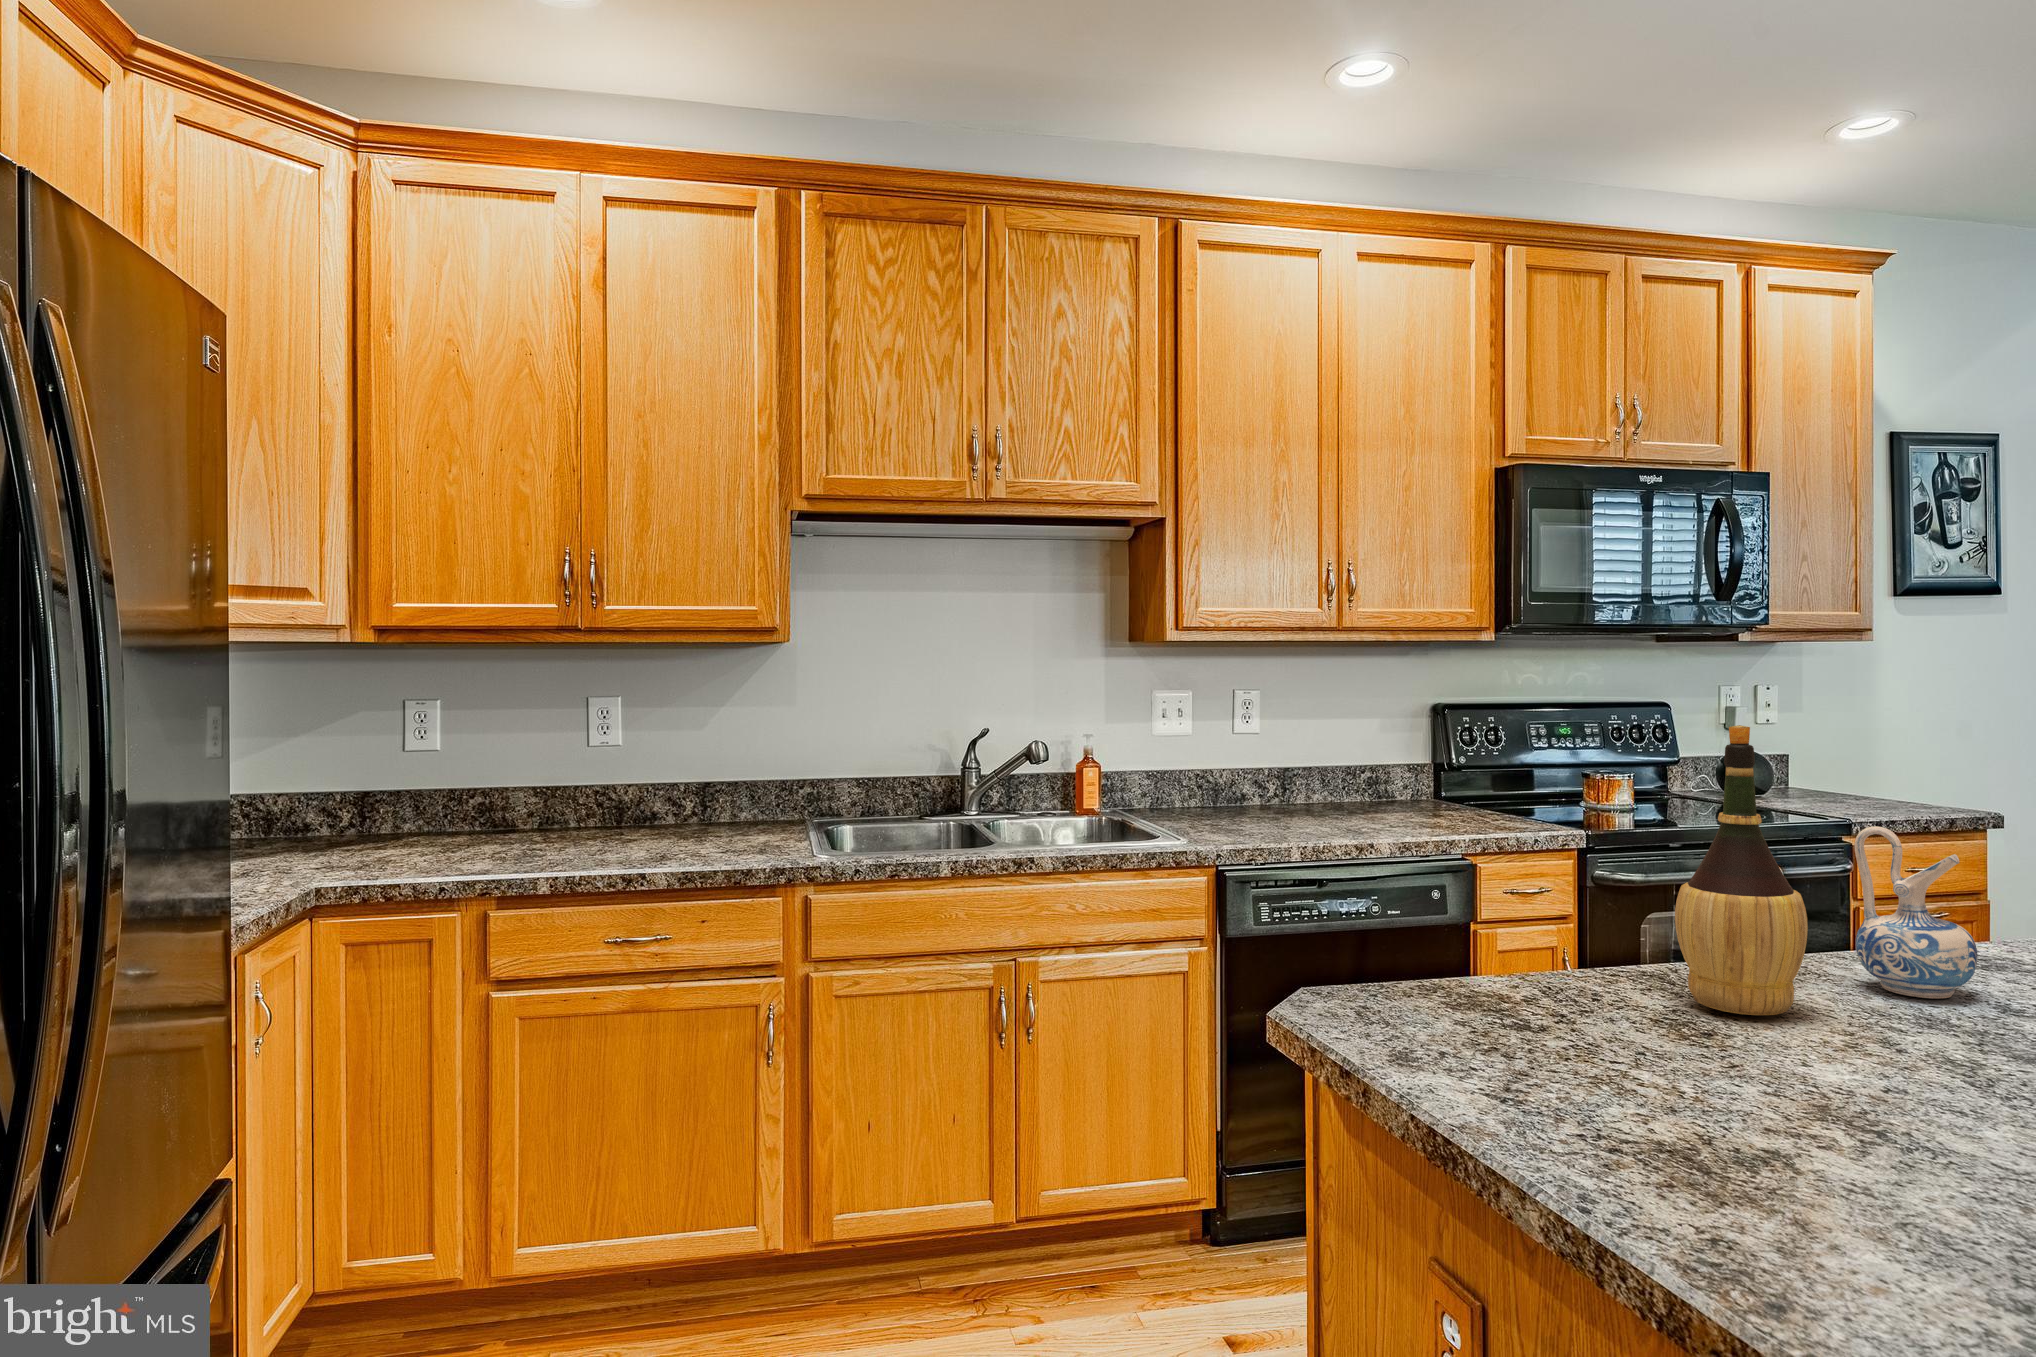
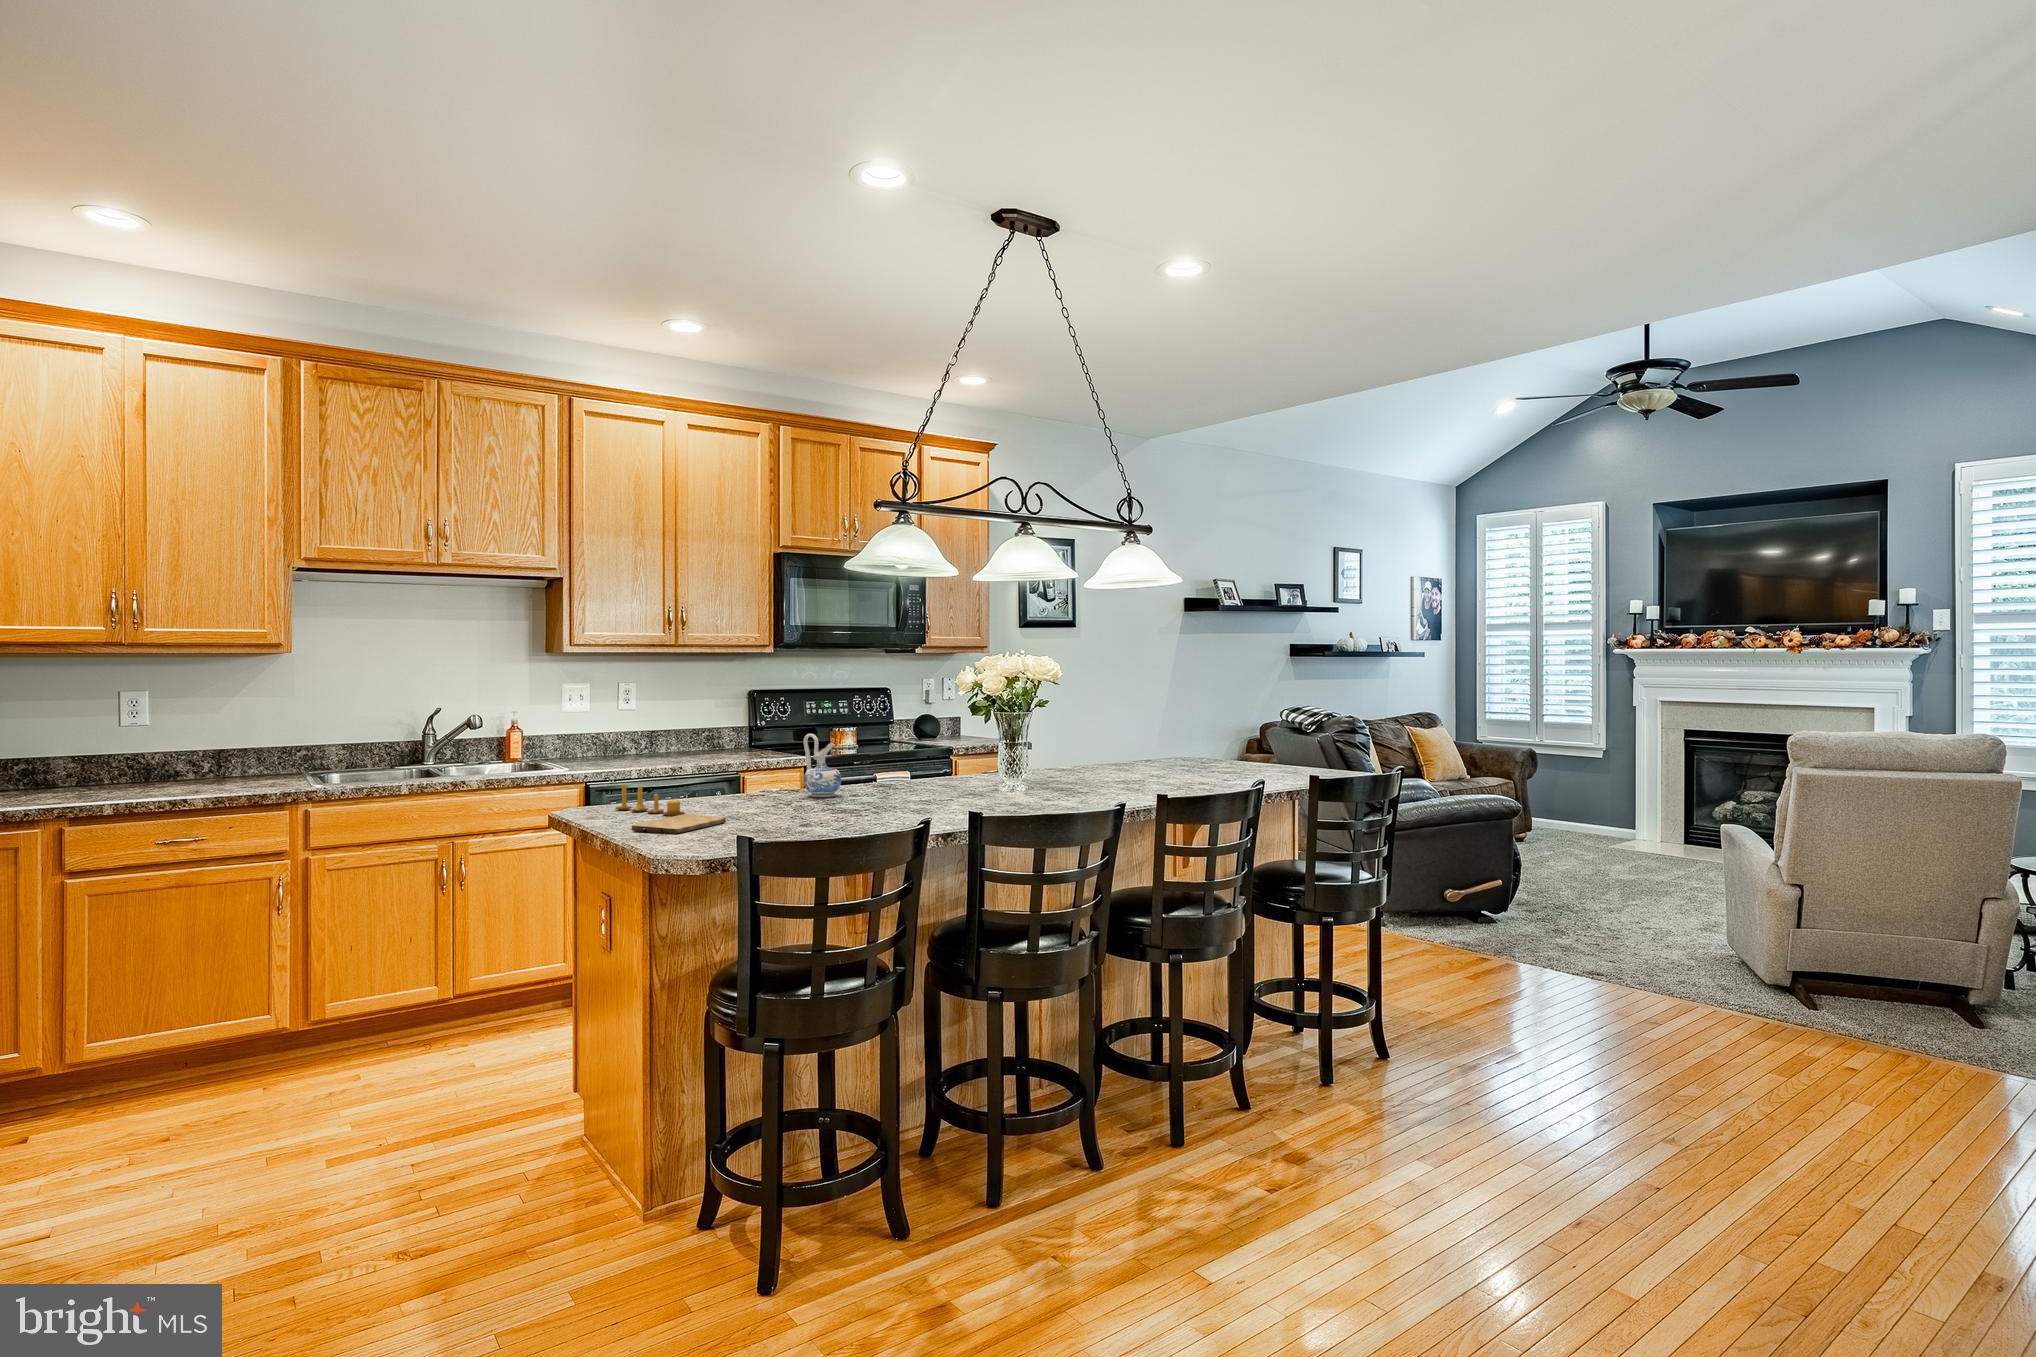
wine bottle: present [1675,725,1808,1015] -> none [723,694,768,804]
candle: none [1407,931,1630,1053] -> present [615,784,684,816]
cutting board: none [1592,1074,1853,1200] -> present [632,815,726,834]

